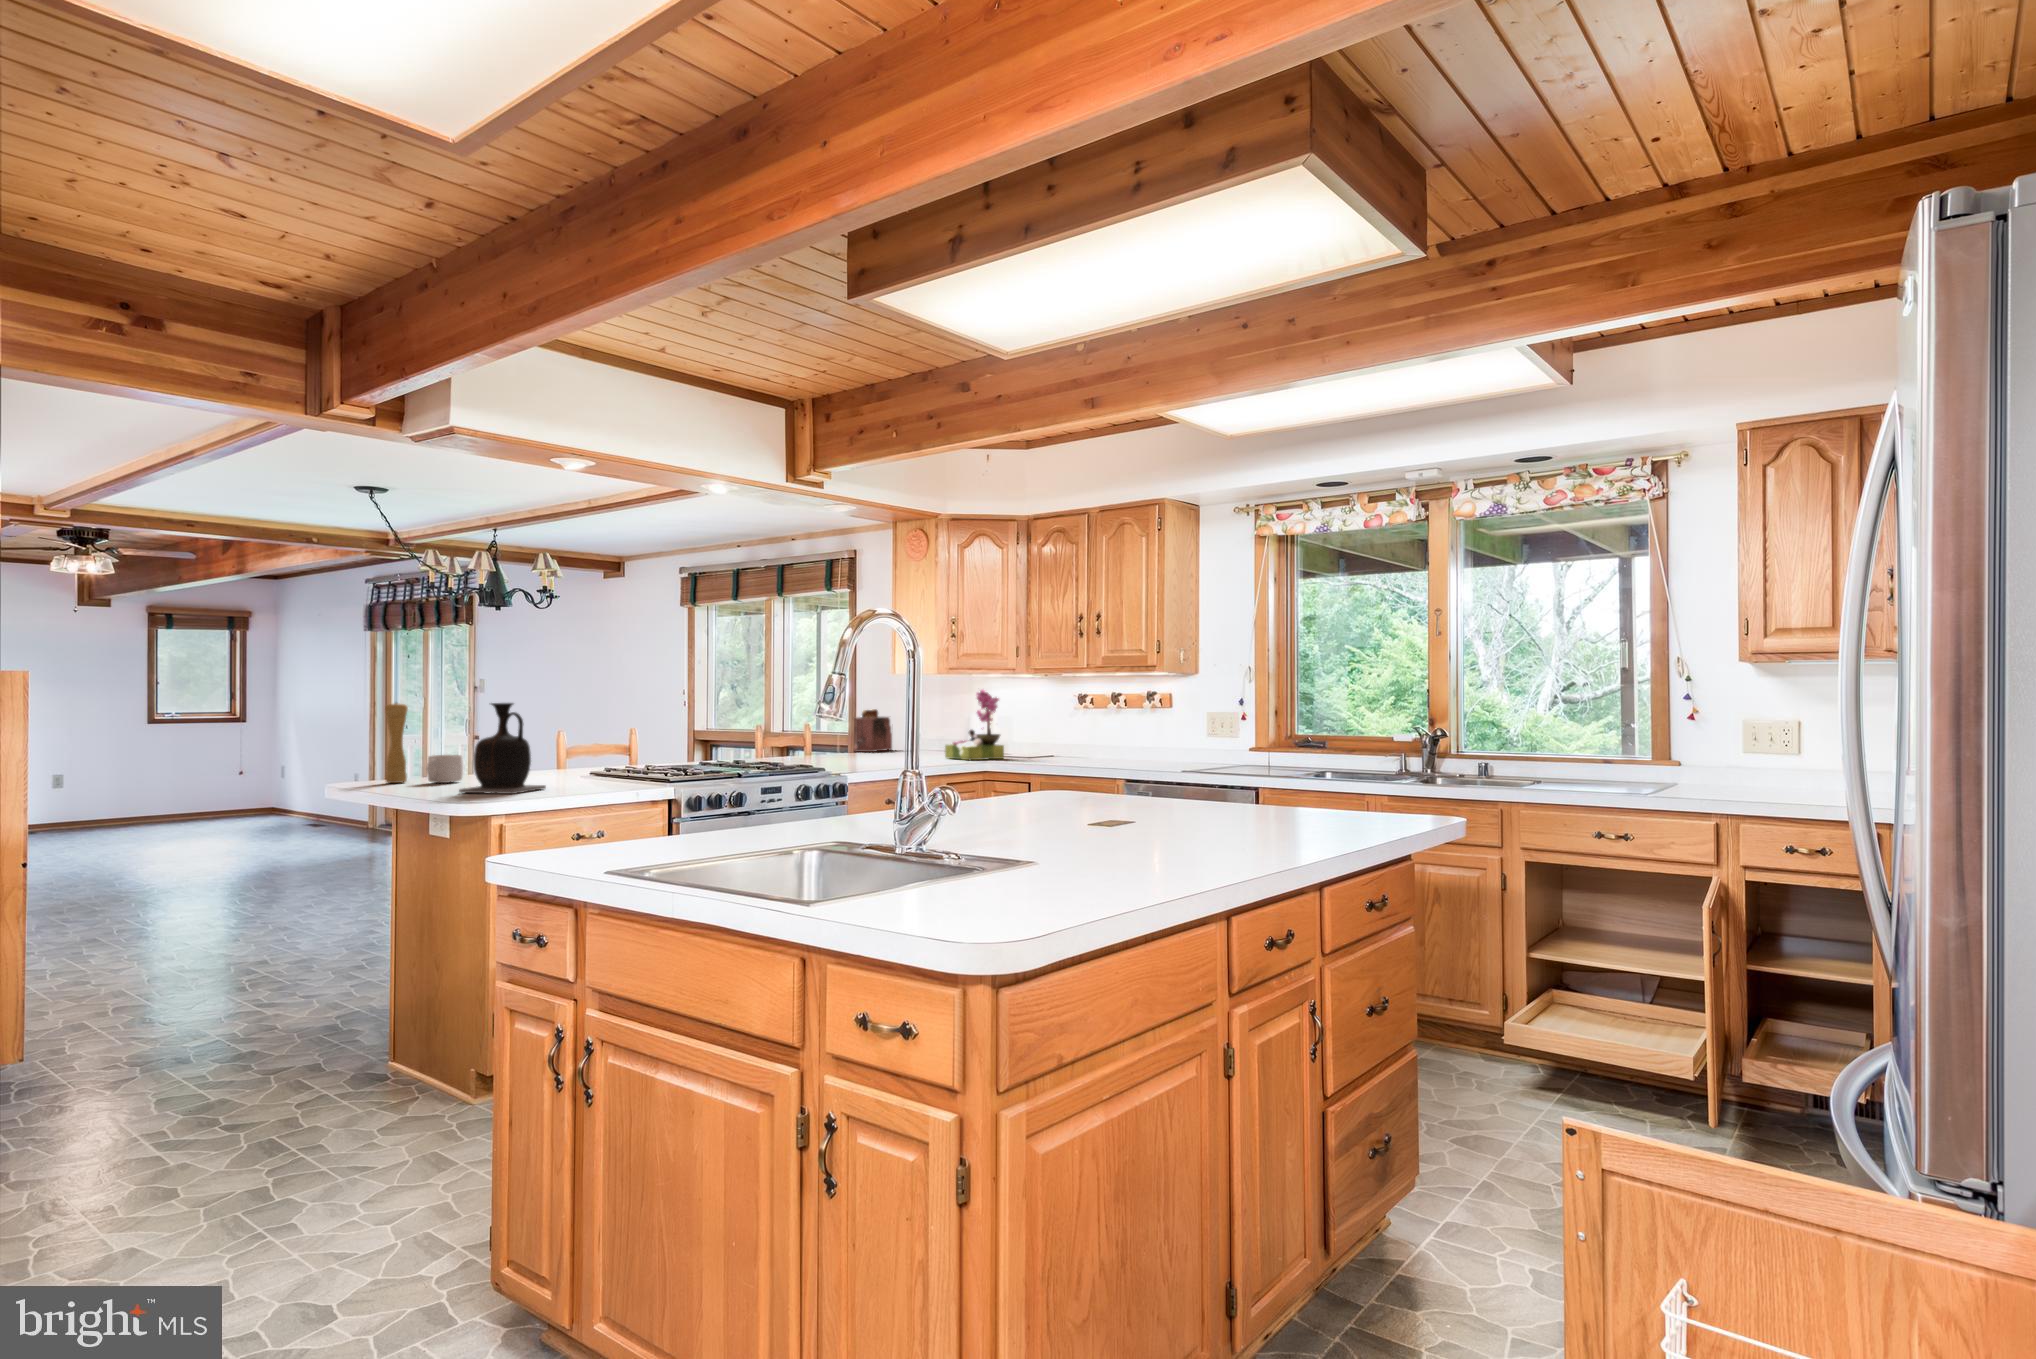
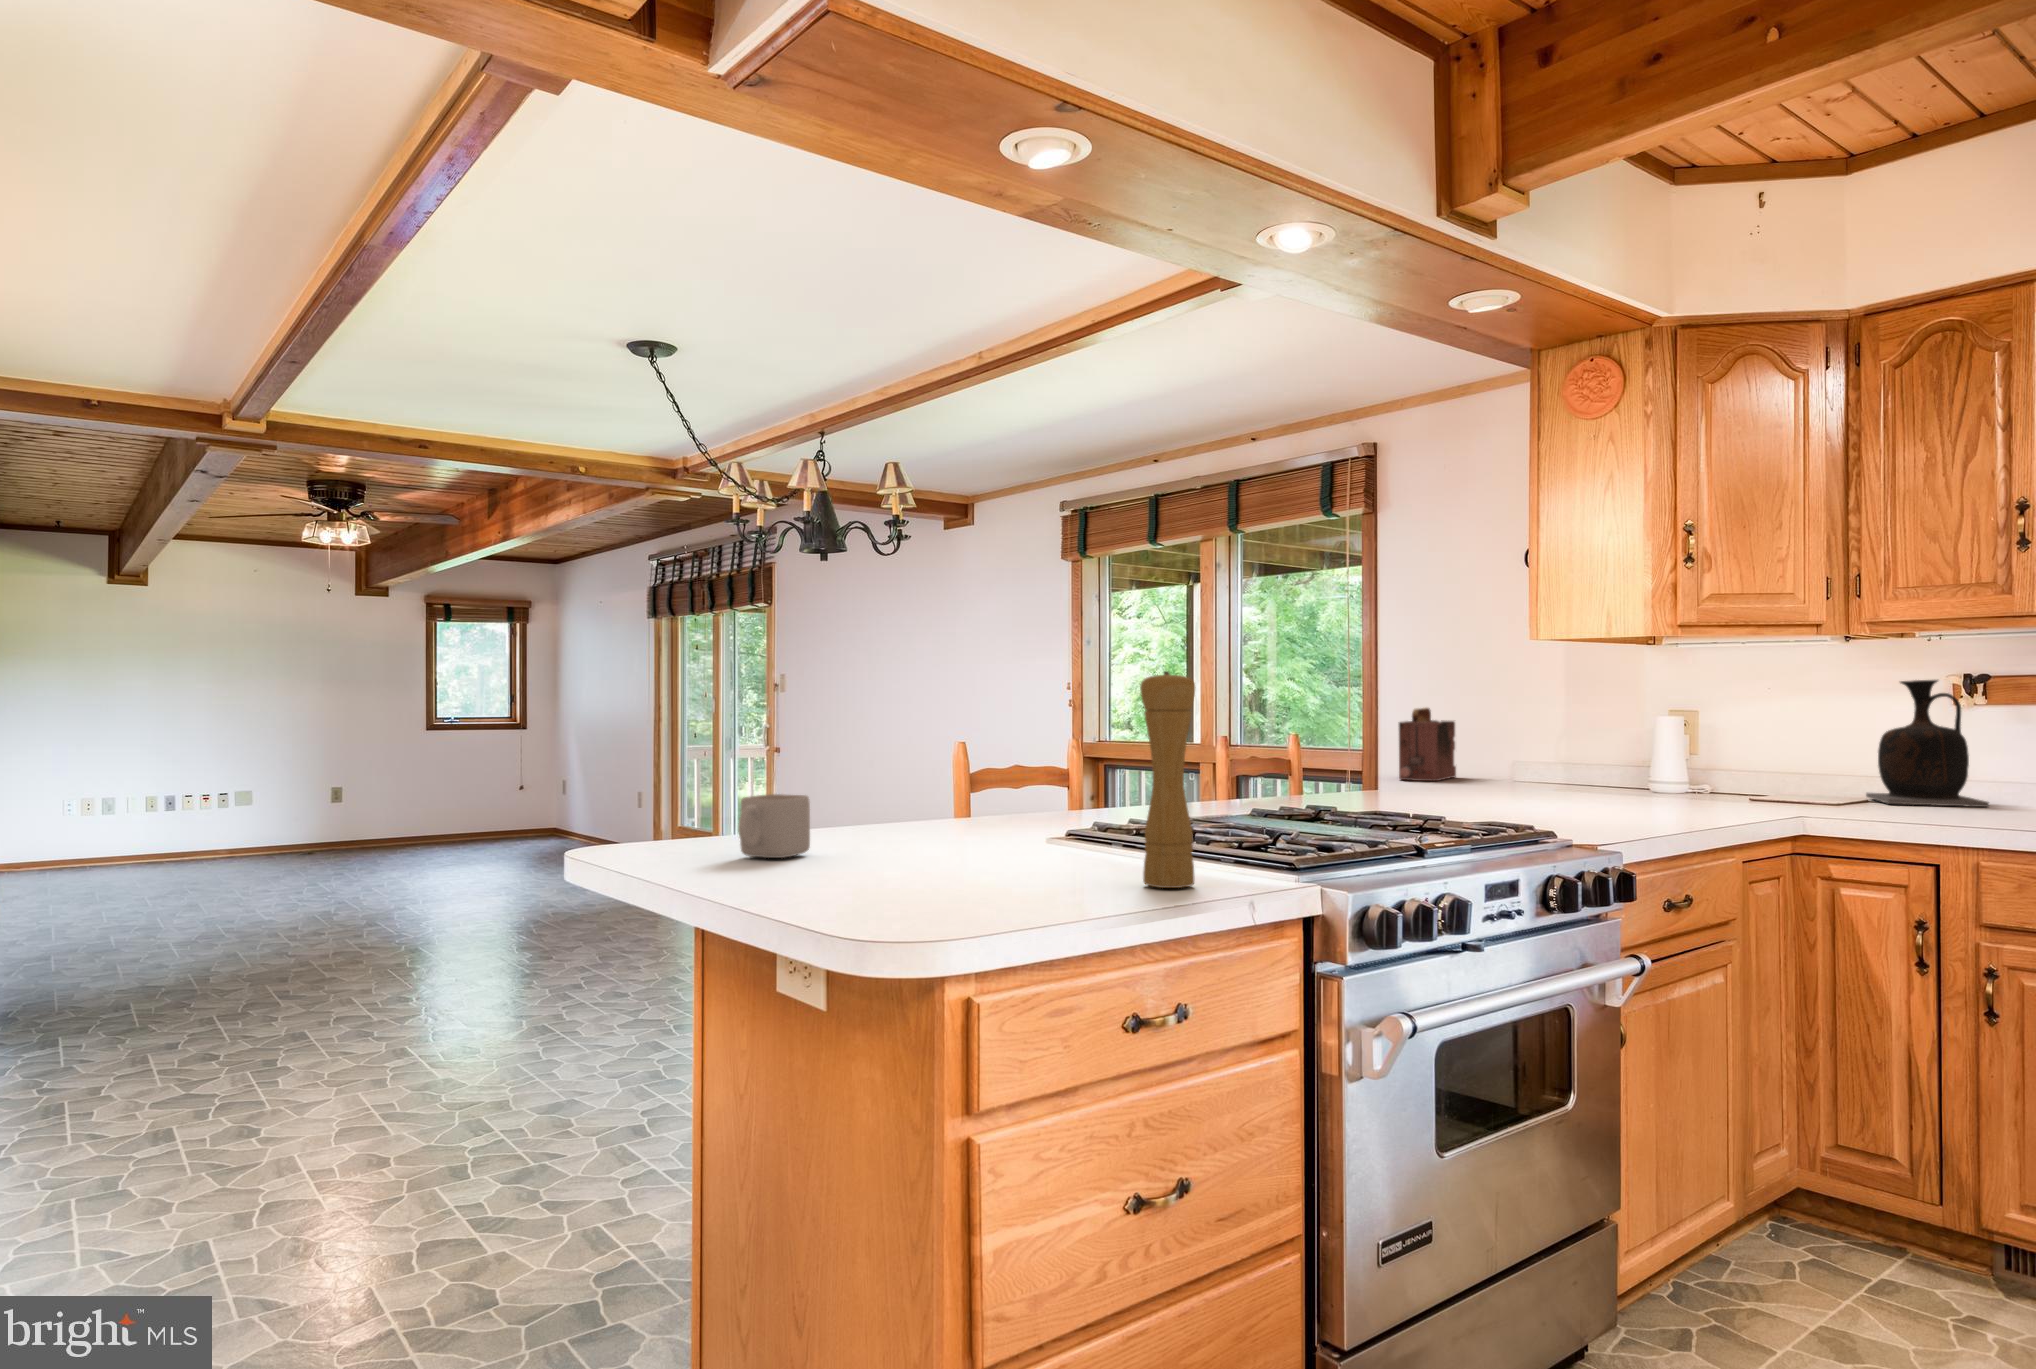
flower arrangement: present [945,690,1004,760] -> none [1655,663,1790,806]
pepper mill: present [385,703,408,783] -> present [1140,671,1195,888]
vase: present [459,703,546,794] -> present [1866,680,1989,807]

